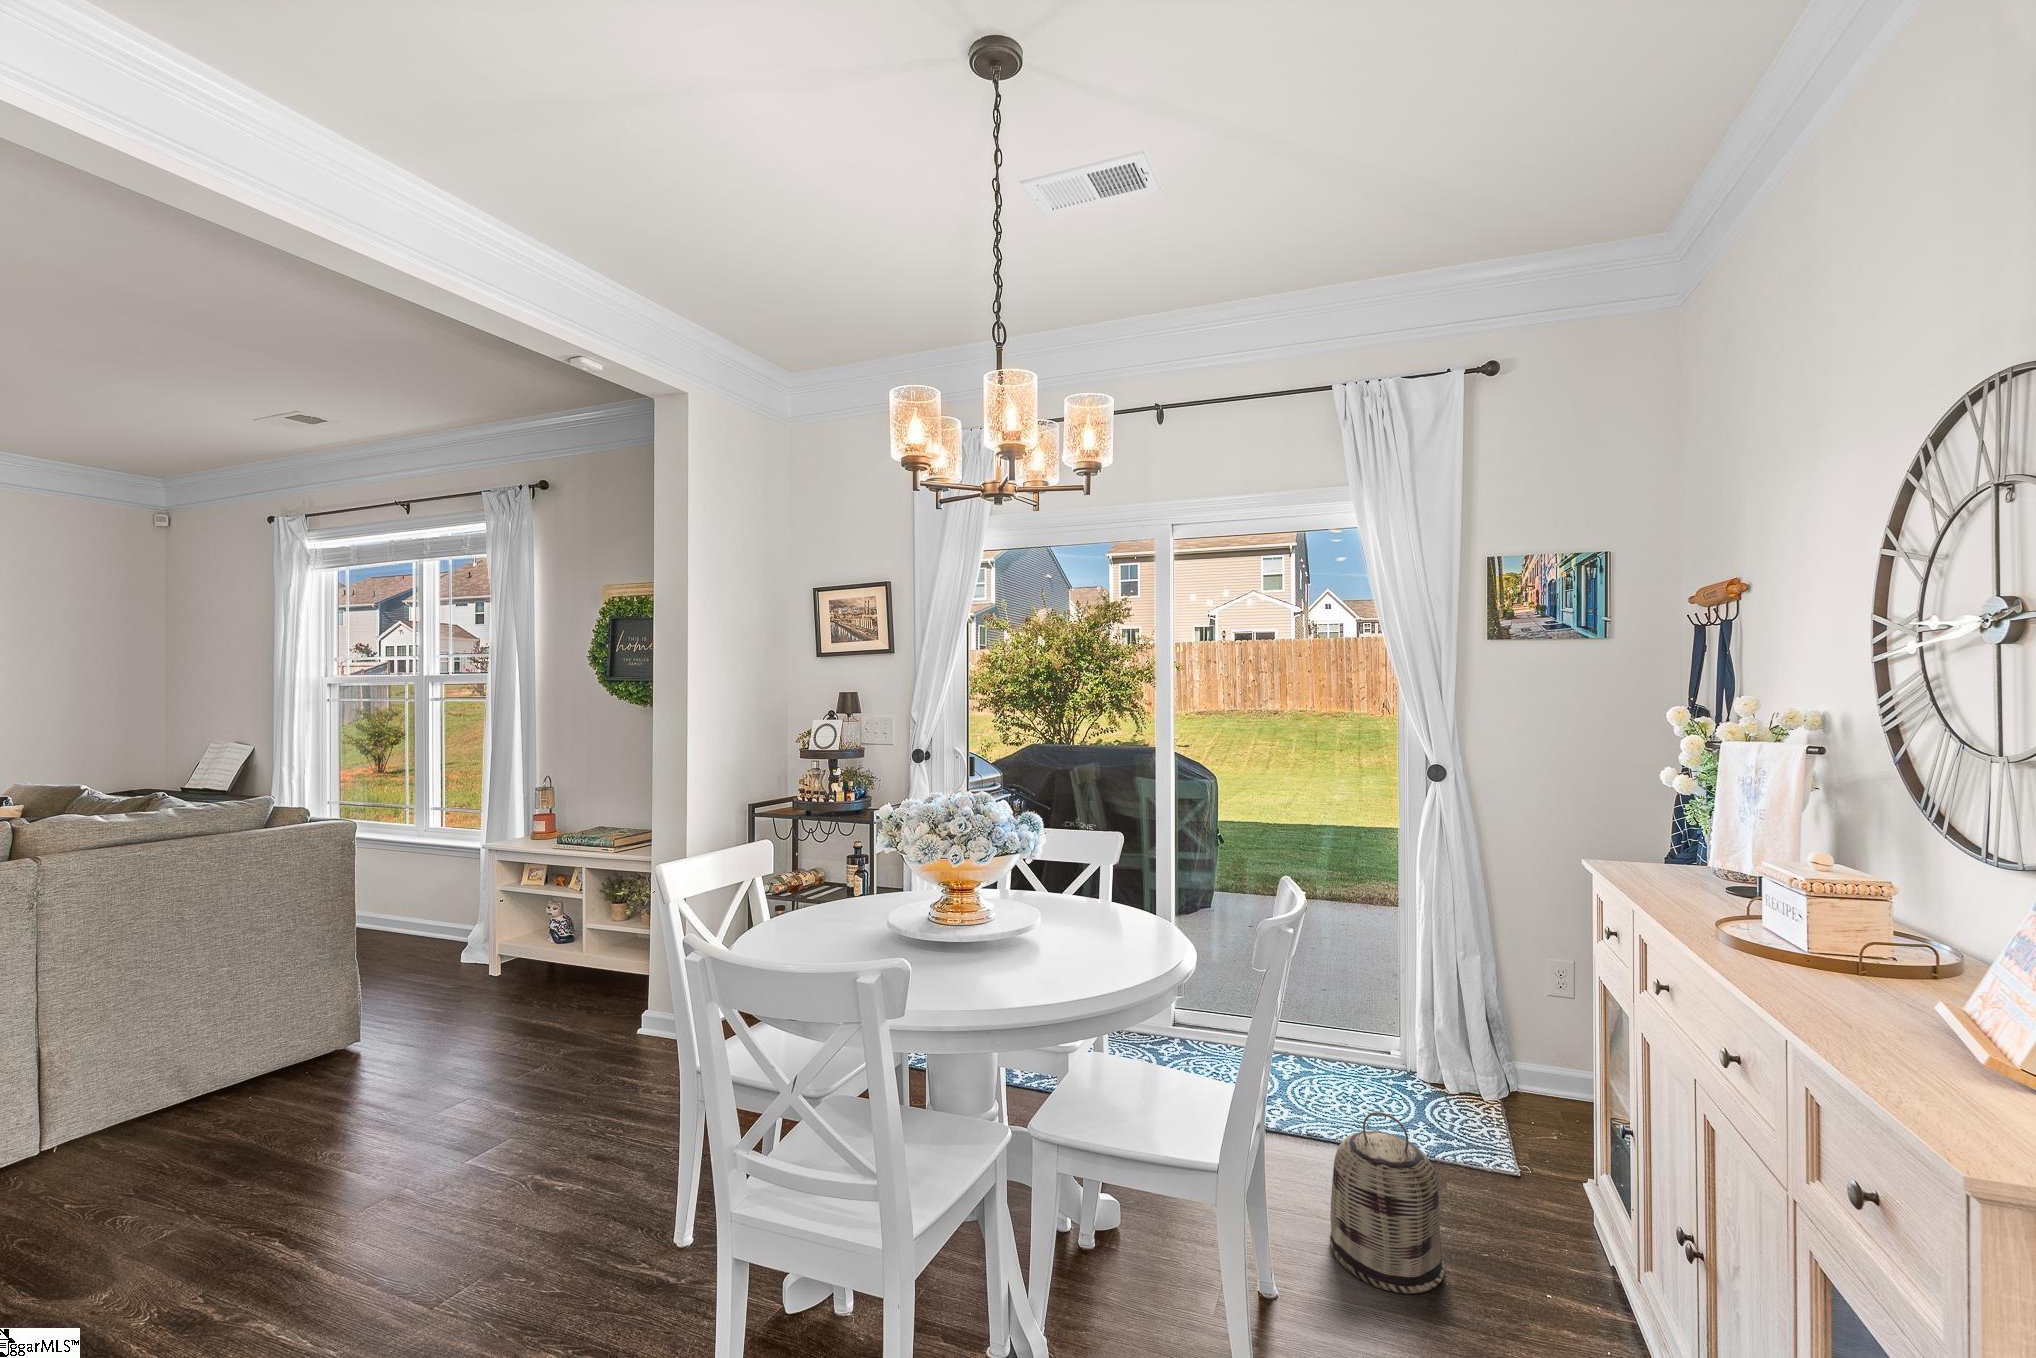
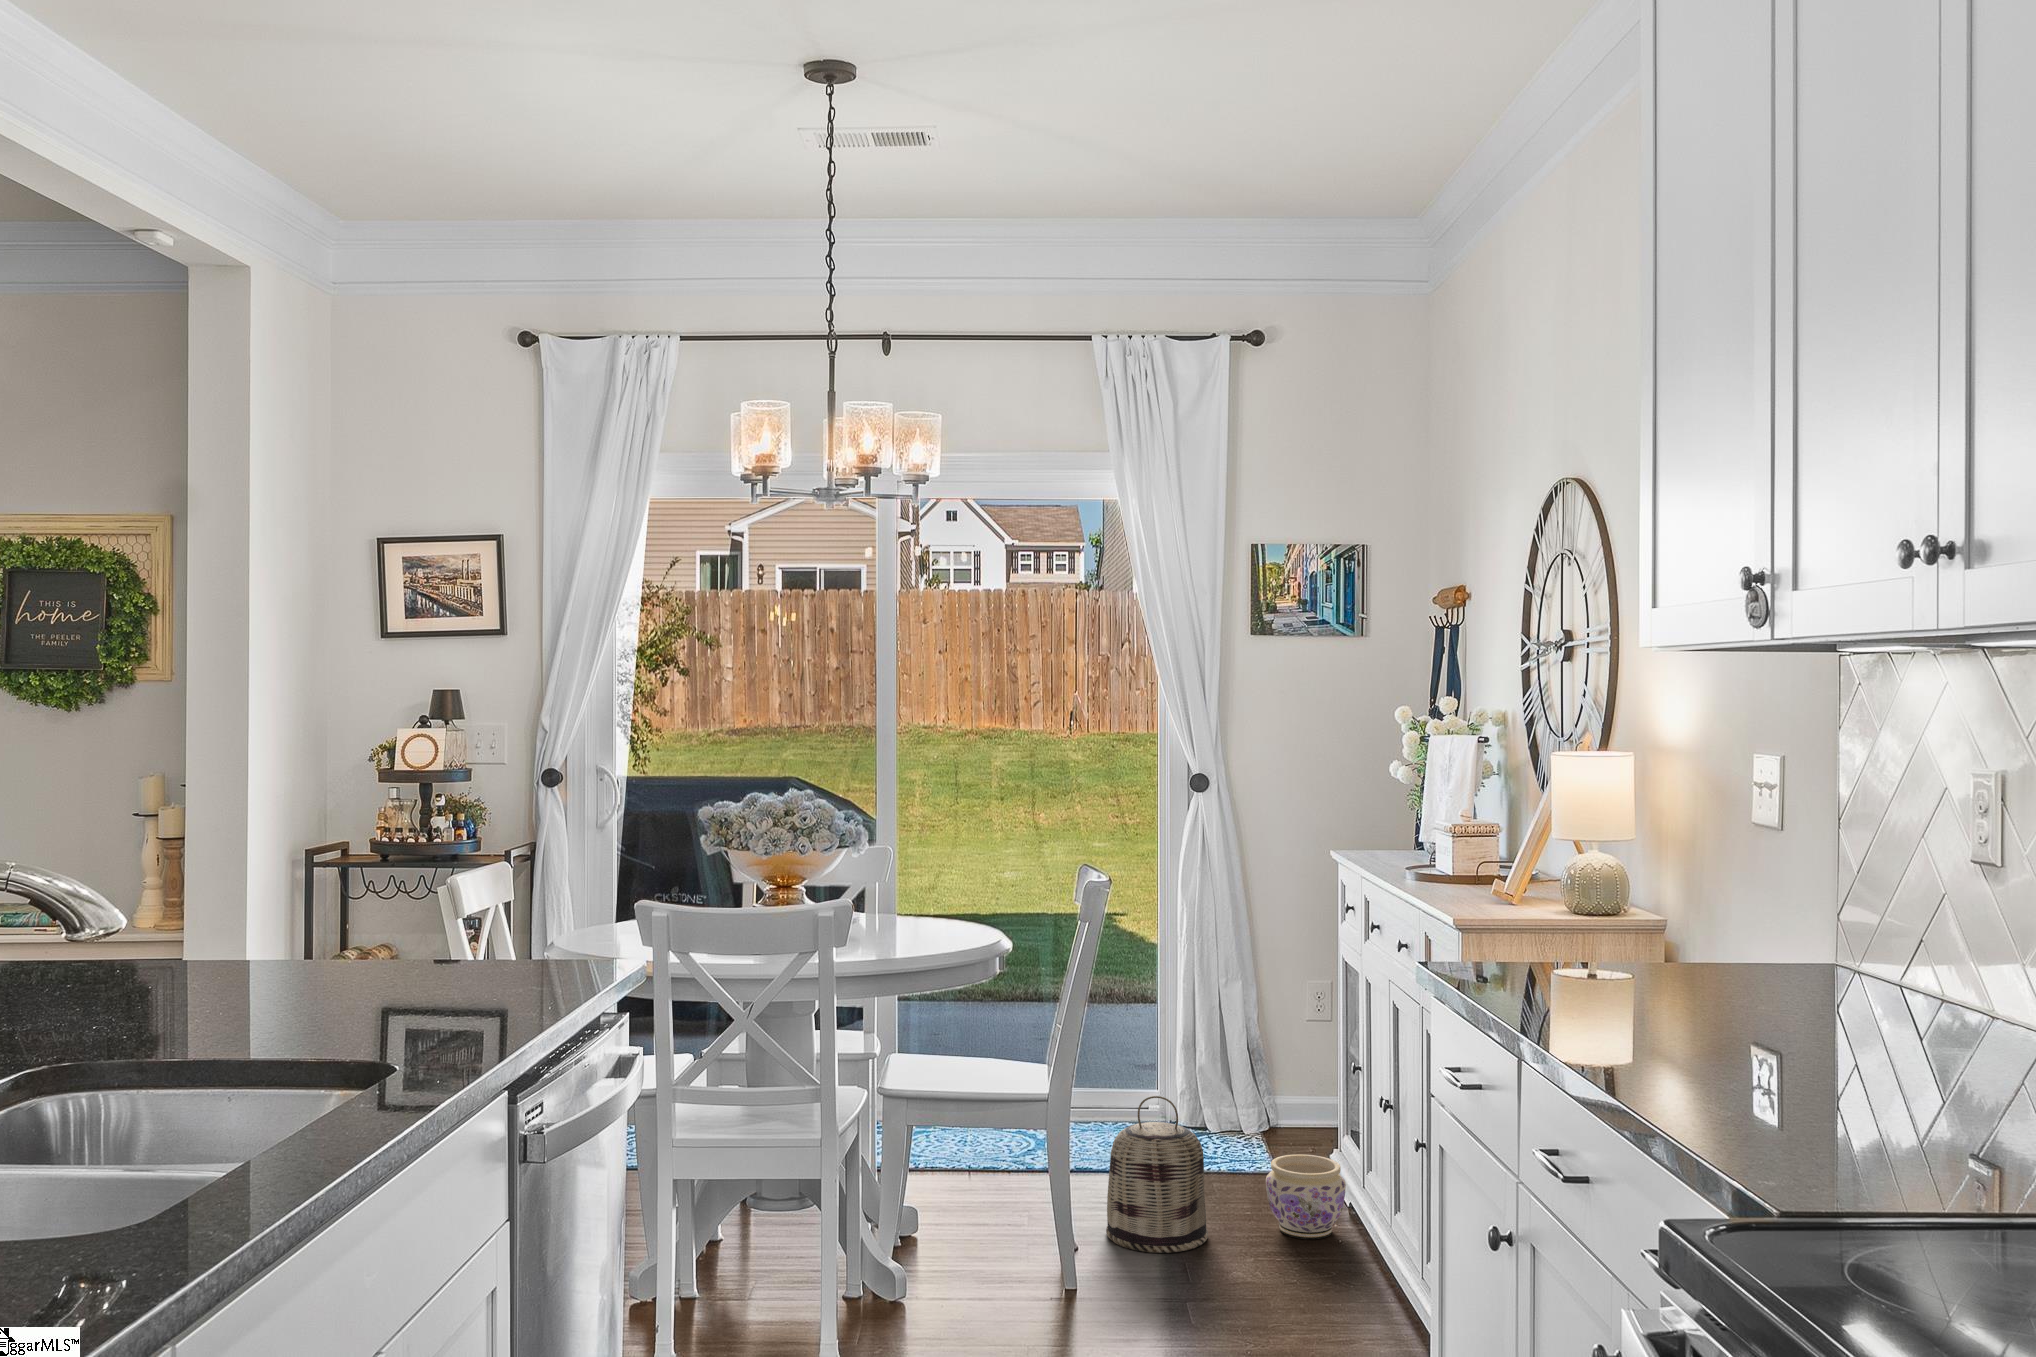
planter: none [1513,1190,1616,1306] -> present [1266,1154,1346,1239]

